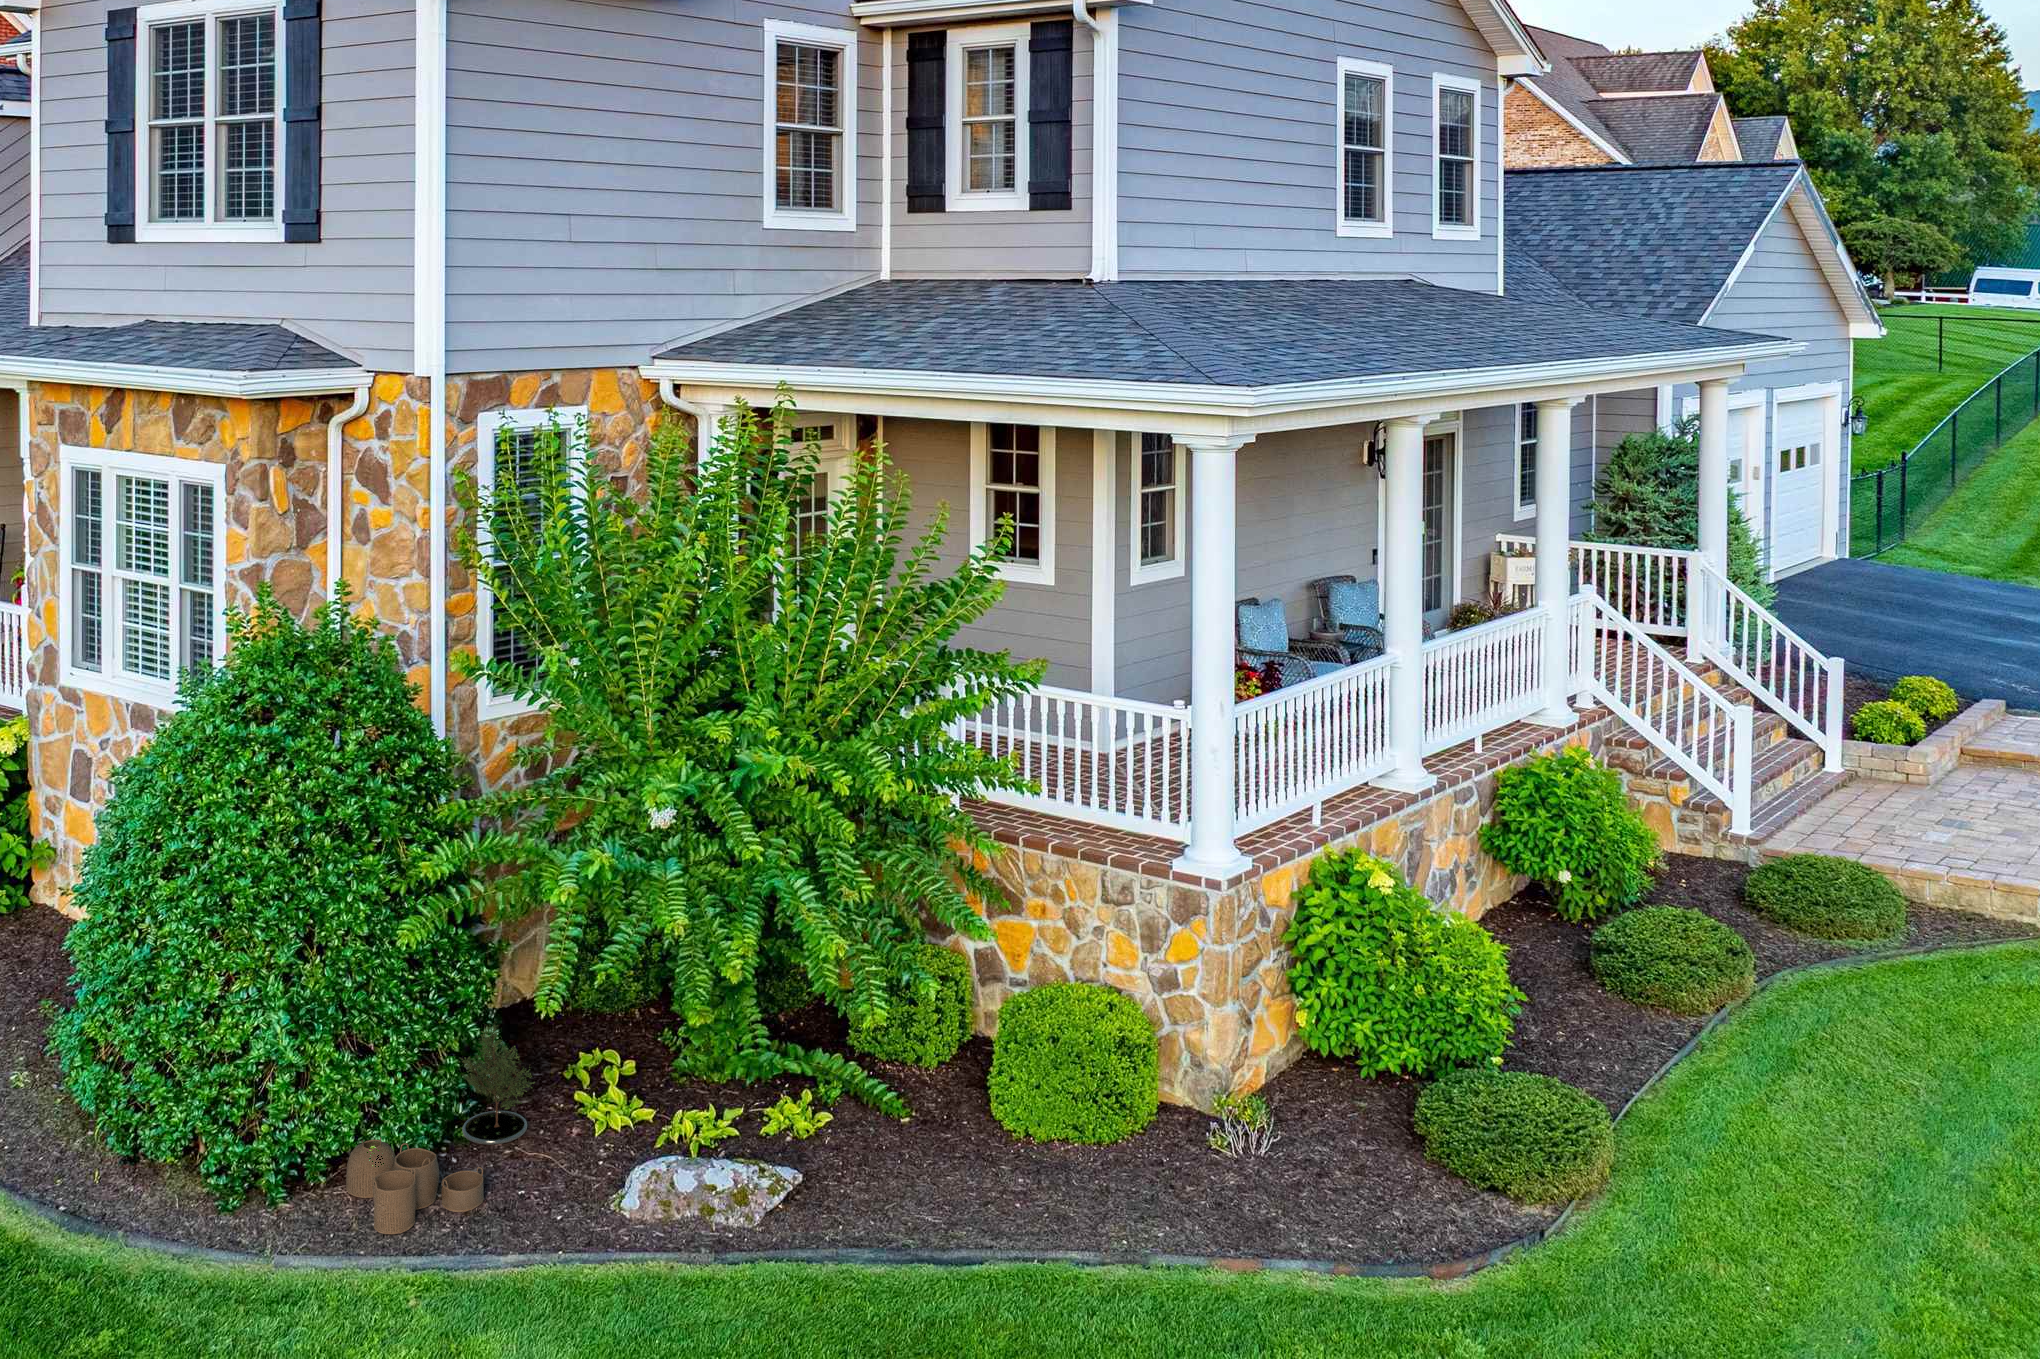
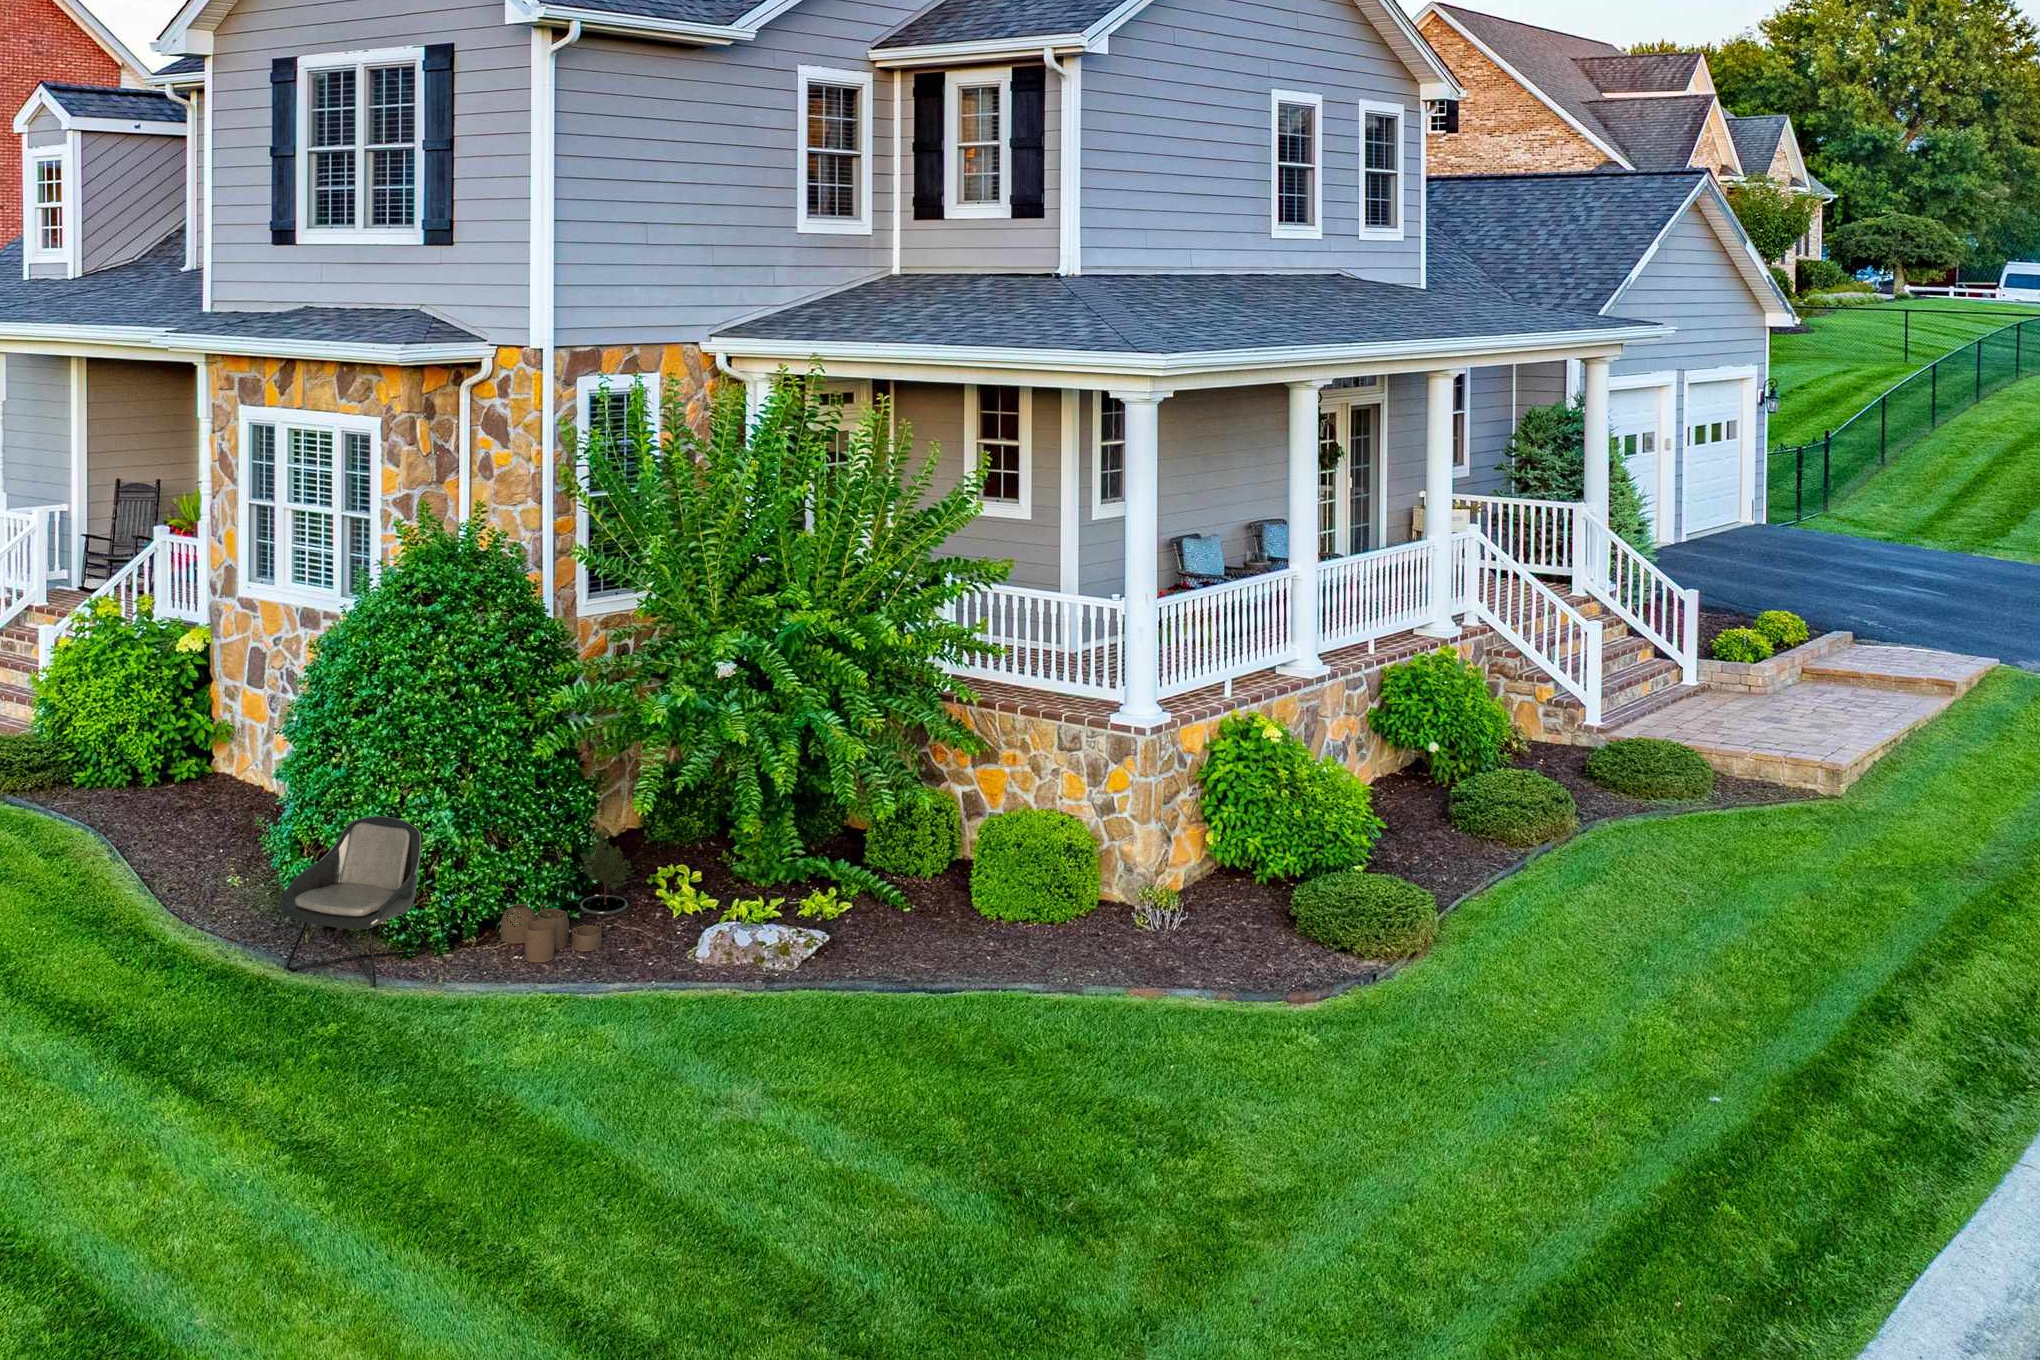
lounge chair: none [26,1023,243,1282] -> present [280,816,429,987]

